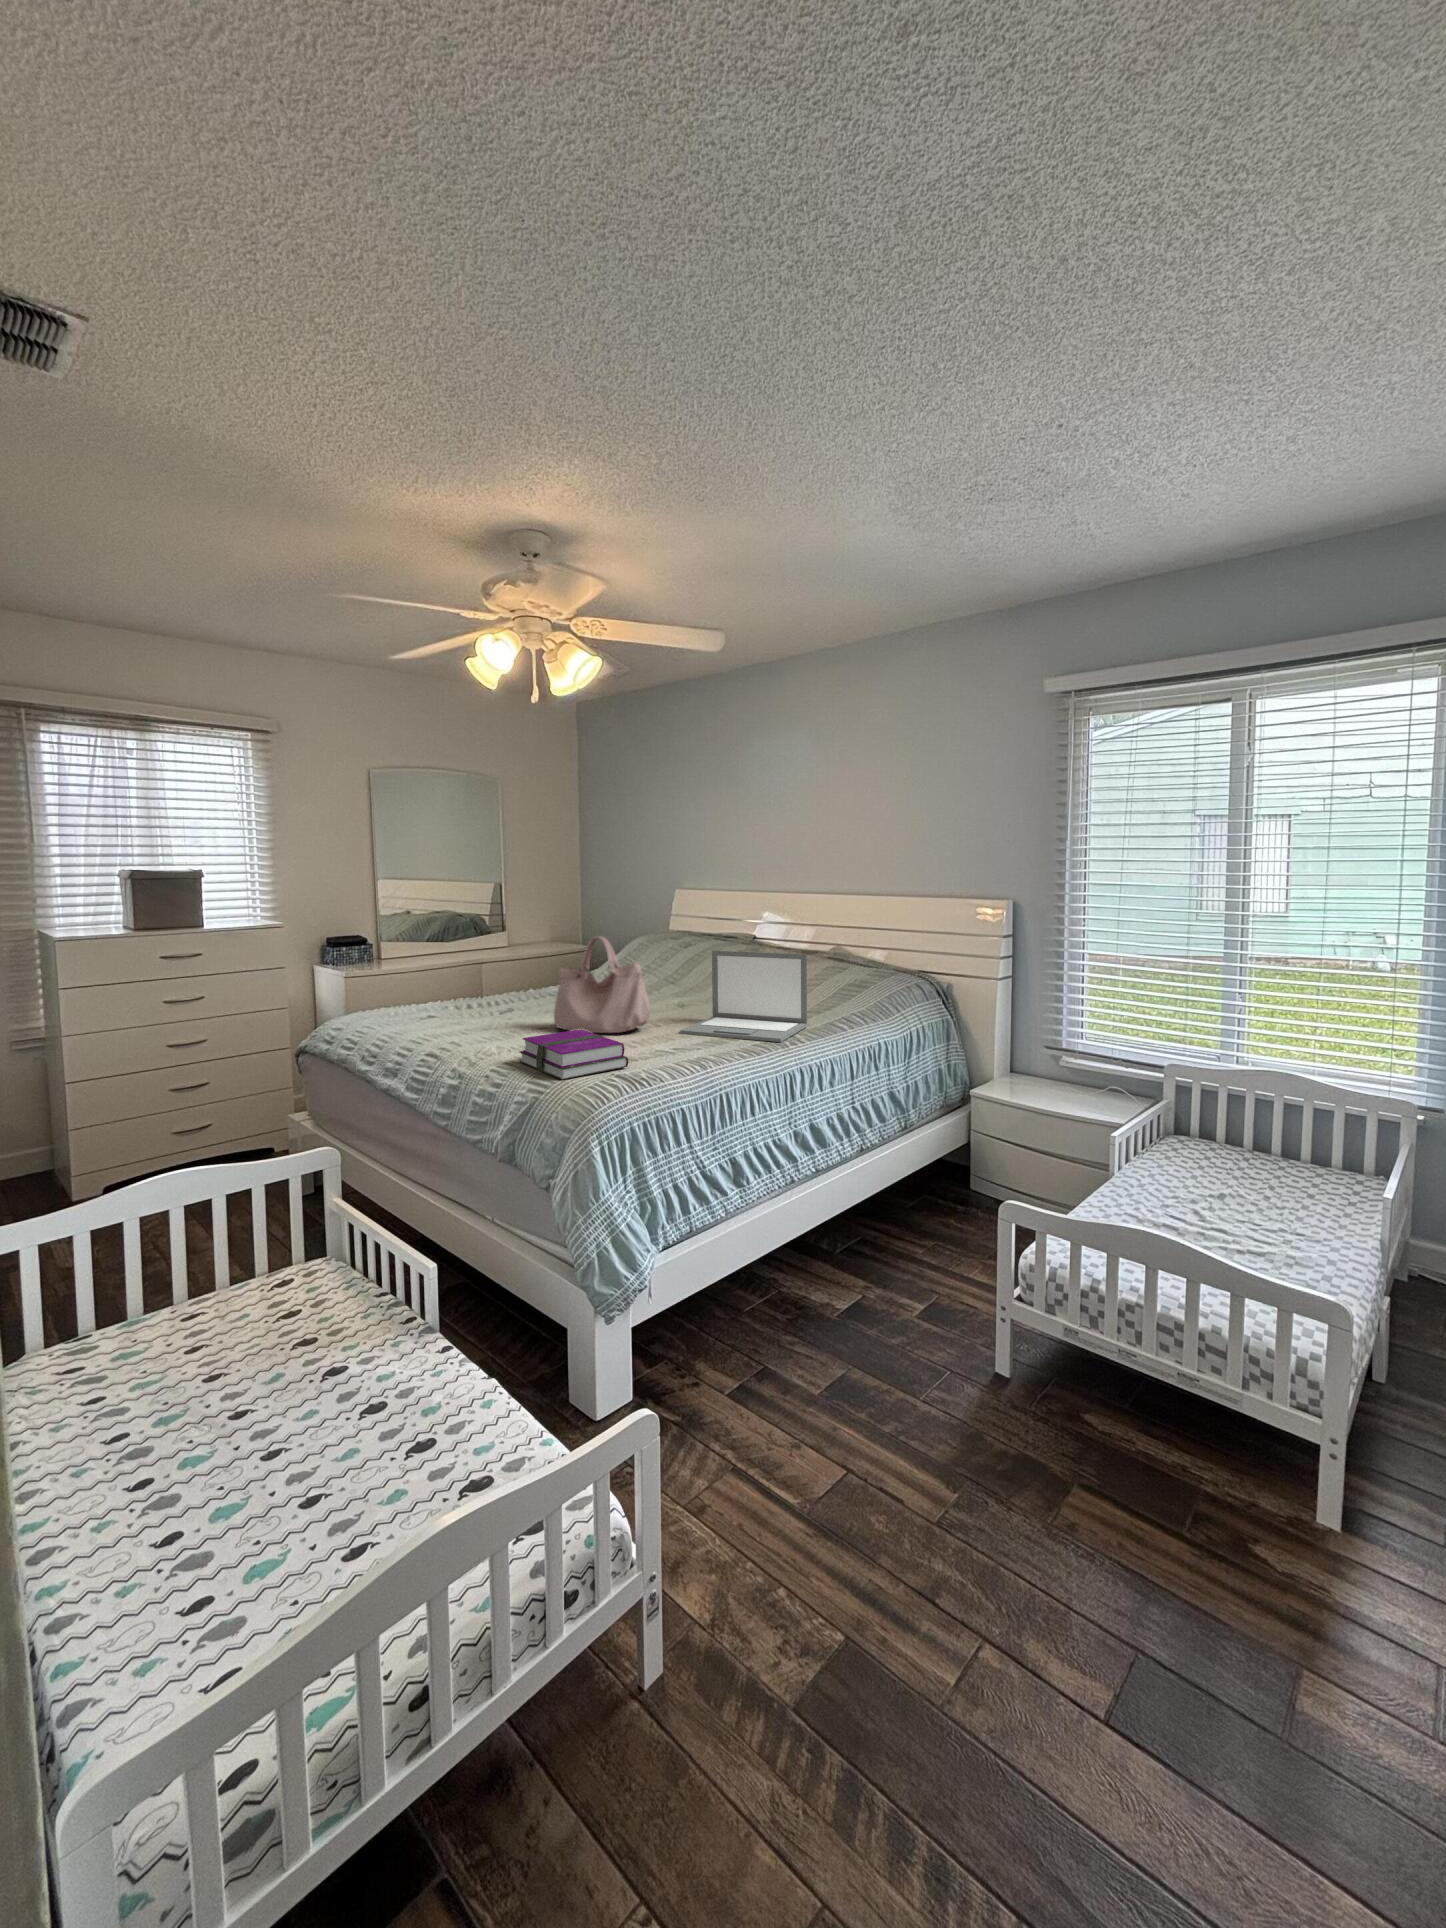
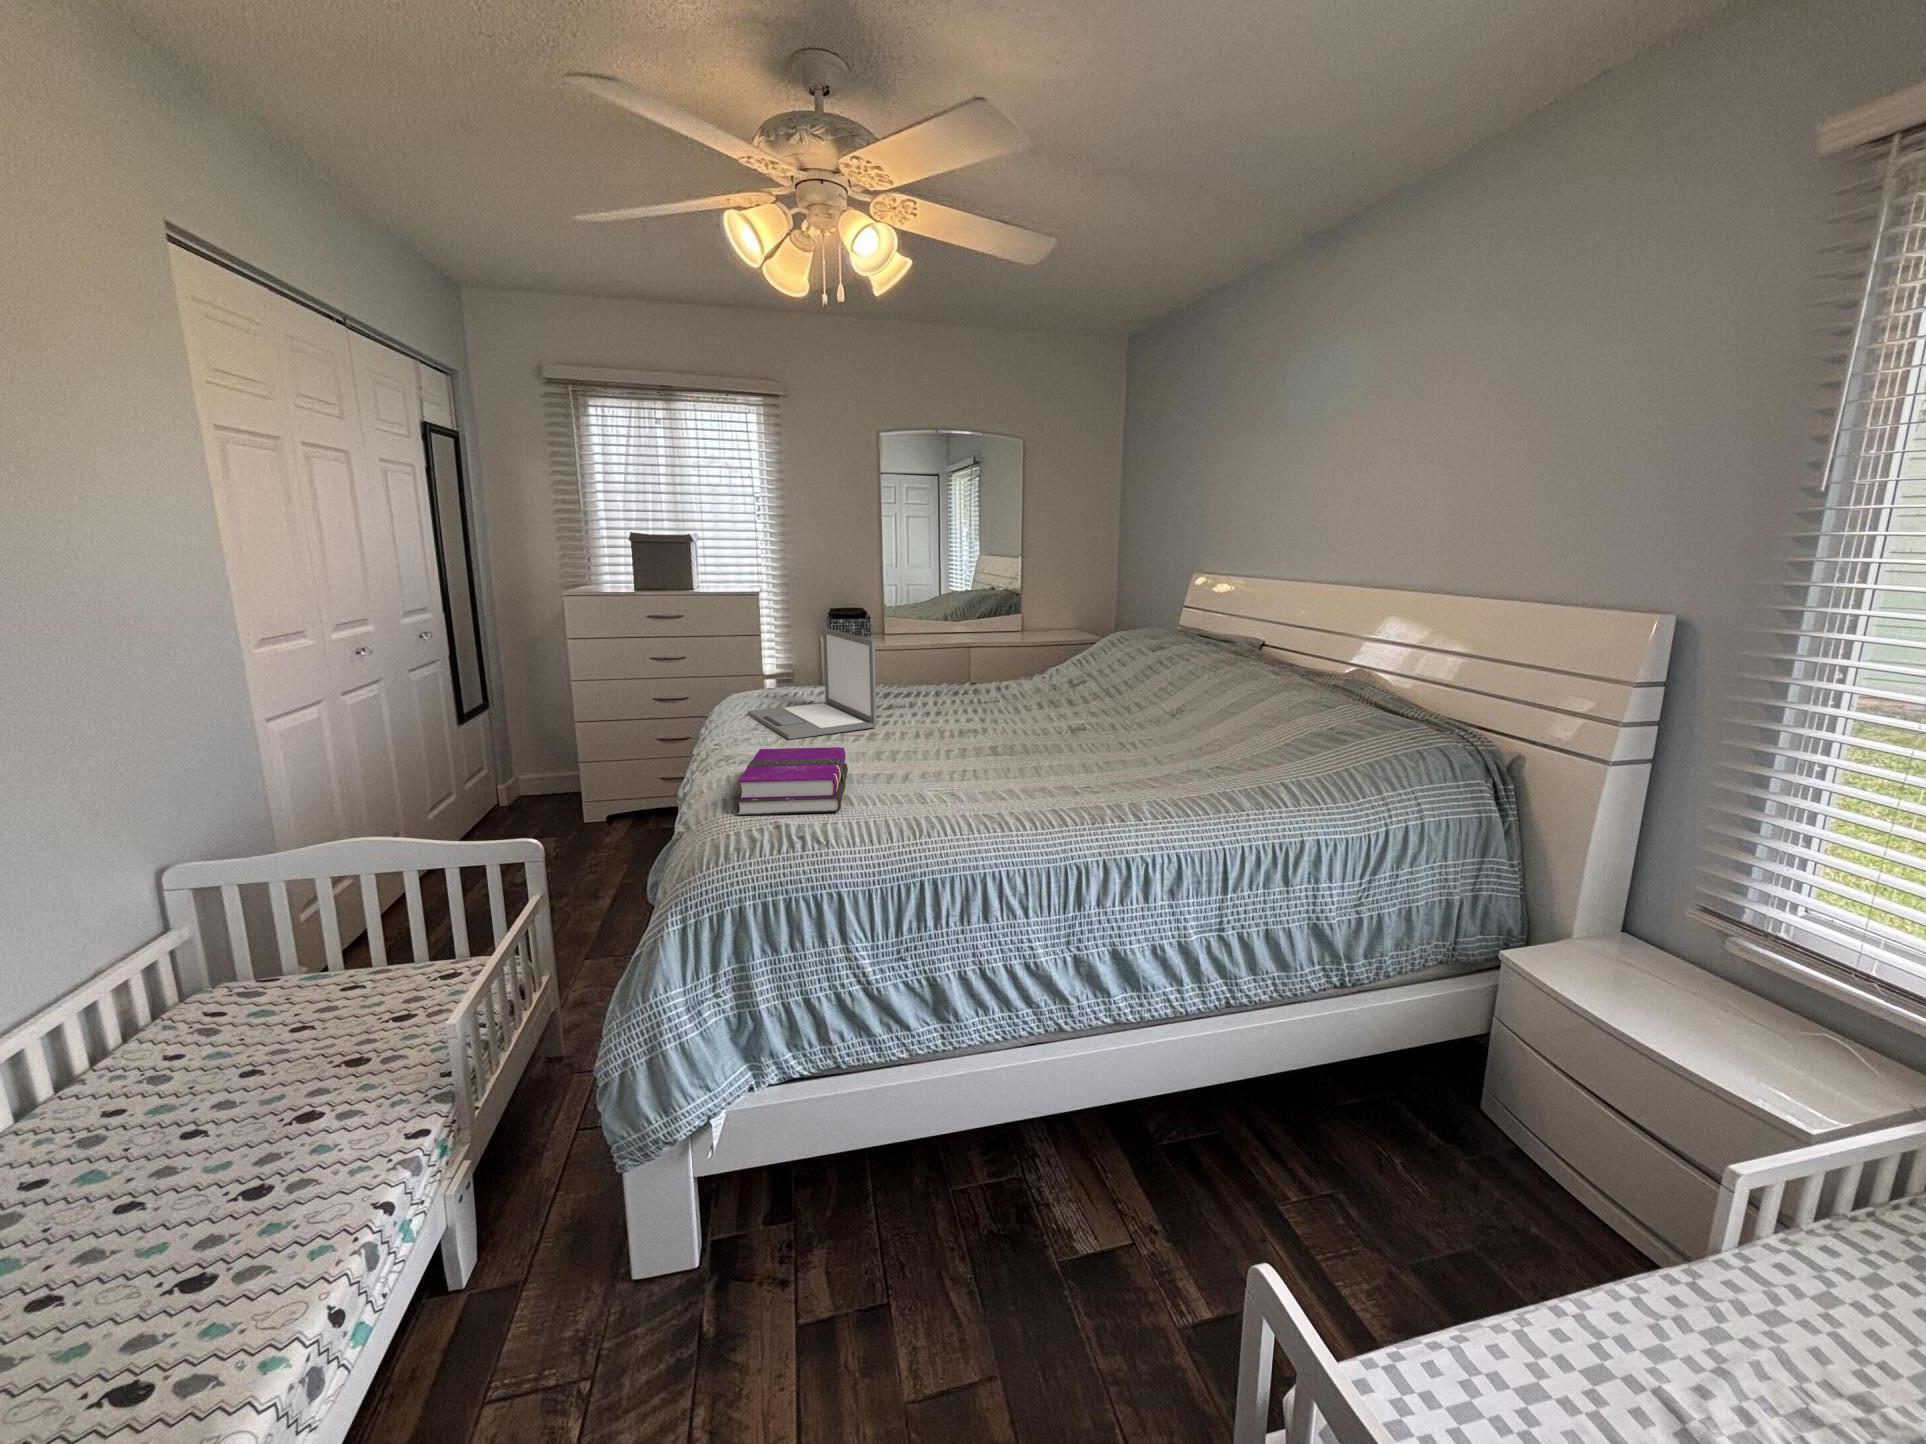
handbag: present [554,936,650,1033] -> none [883,626,983,755]
laptop: present [680,951,807,1042] -> present [748,628,877,739]

